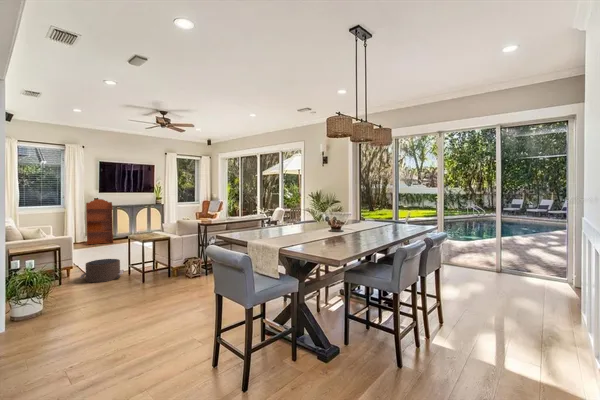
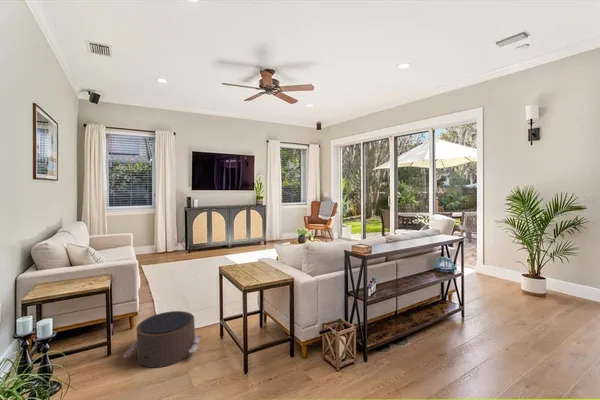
bookcase: present [86,199,113,245] -> none [177,199,207,257]

